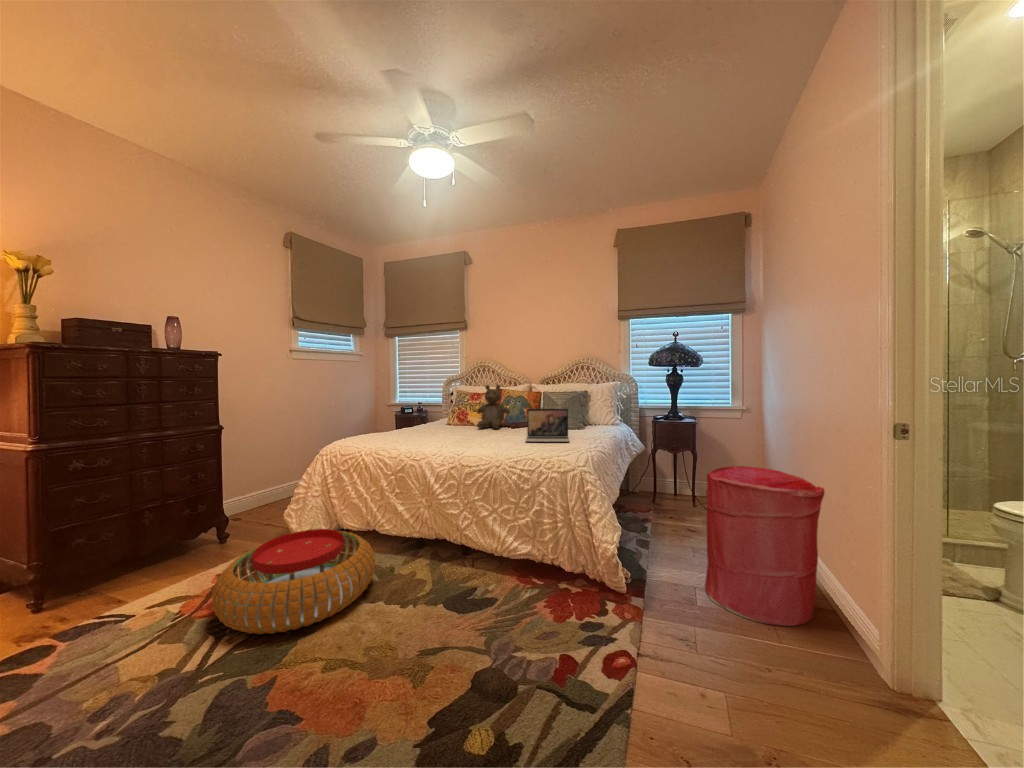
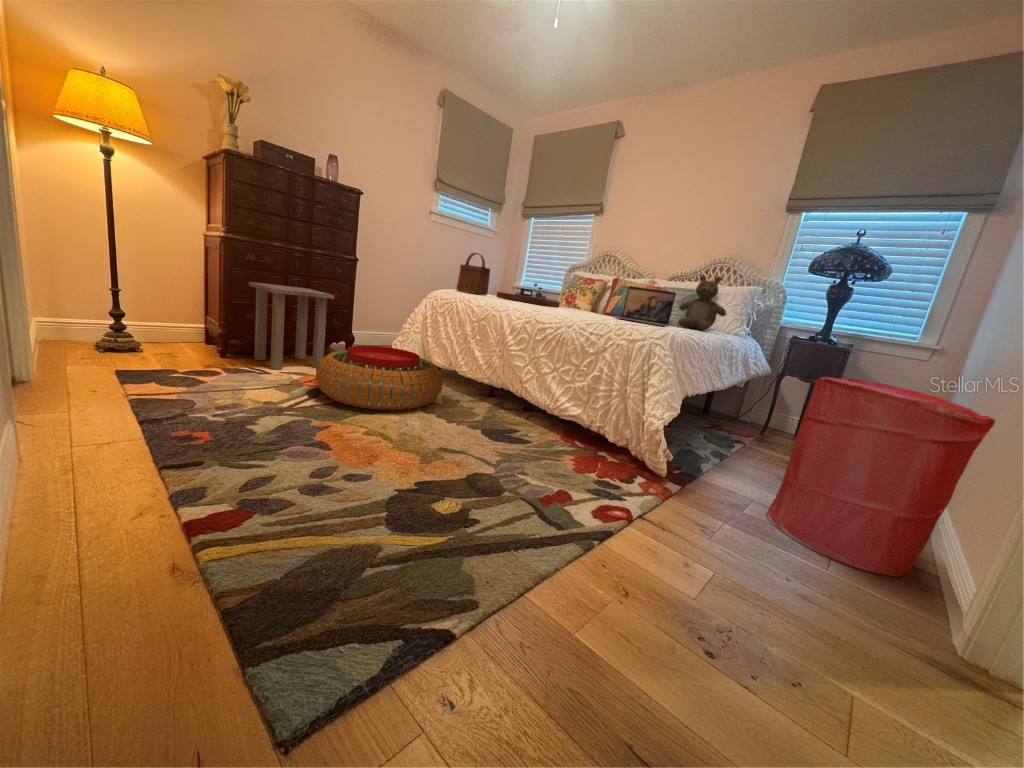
teddy bear: present [477,385,510,429] -> present [678,275,726,331]
handbag: none [356,399,391,441] -> present [457,253,490,296]
tray: none [401,417,465,440] -> present [497,283,560,308]
side table: none [70,481,209,611] -> present [249,282,334,369]

